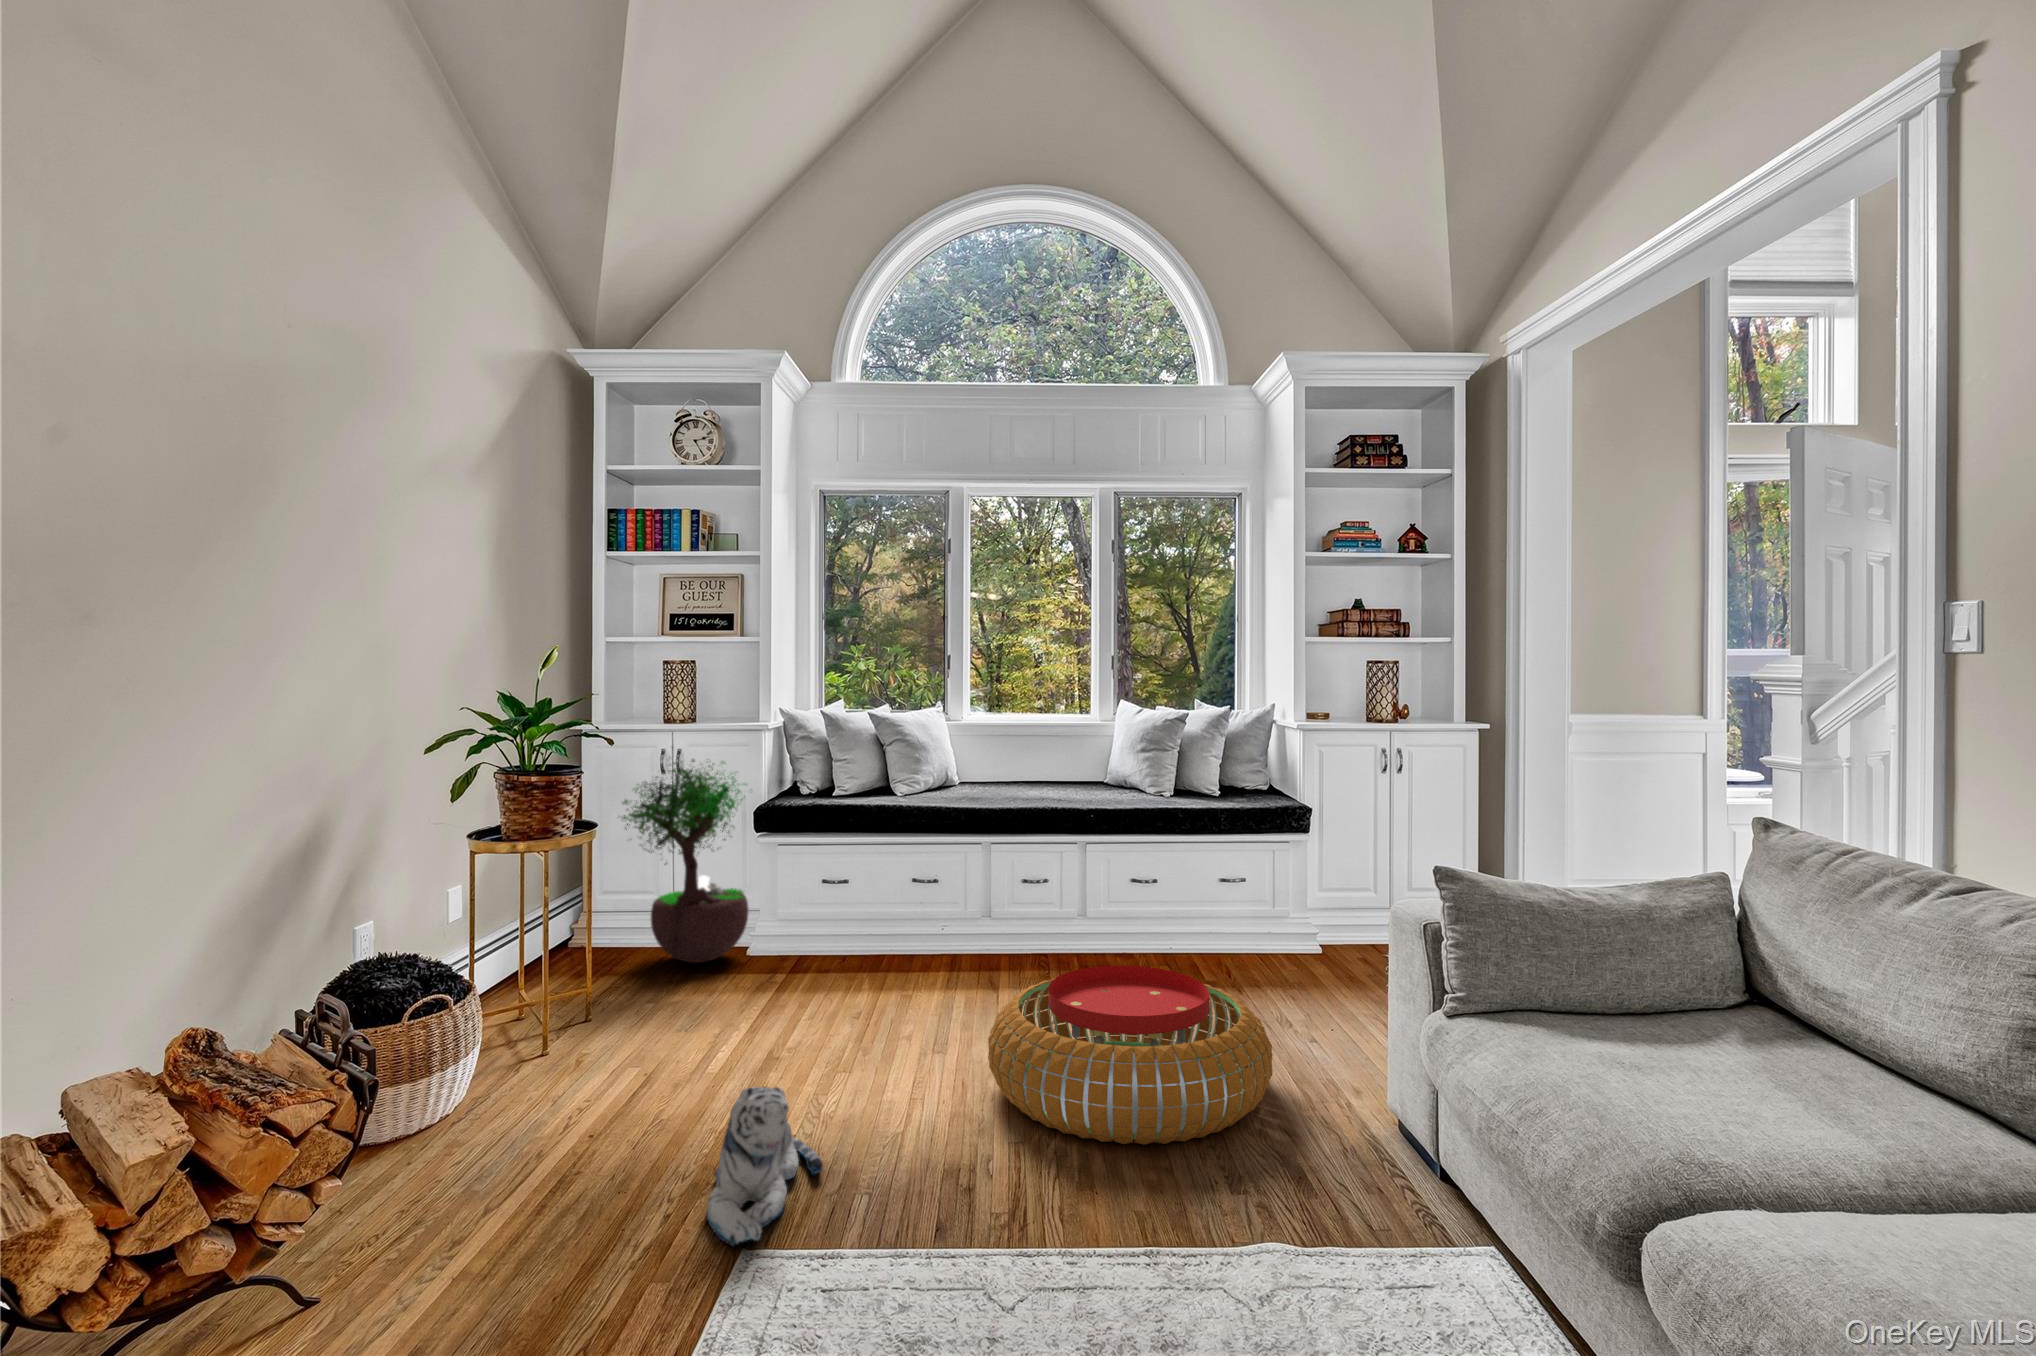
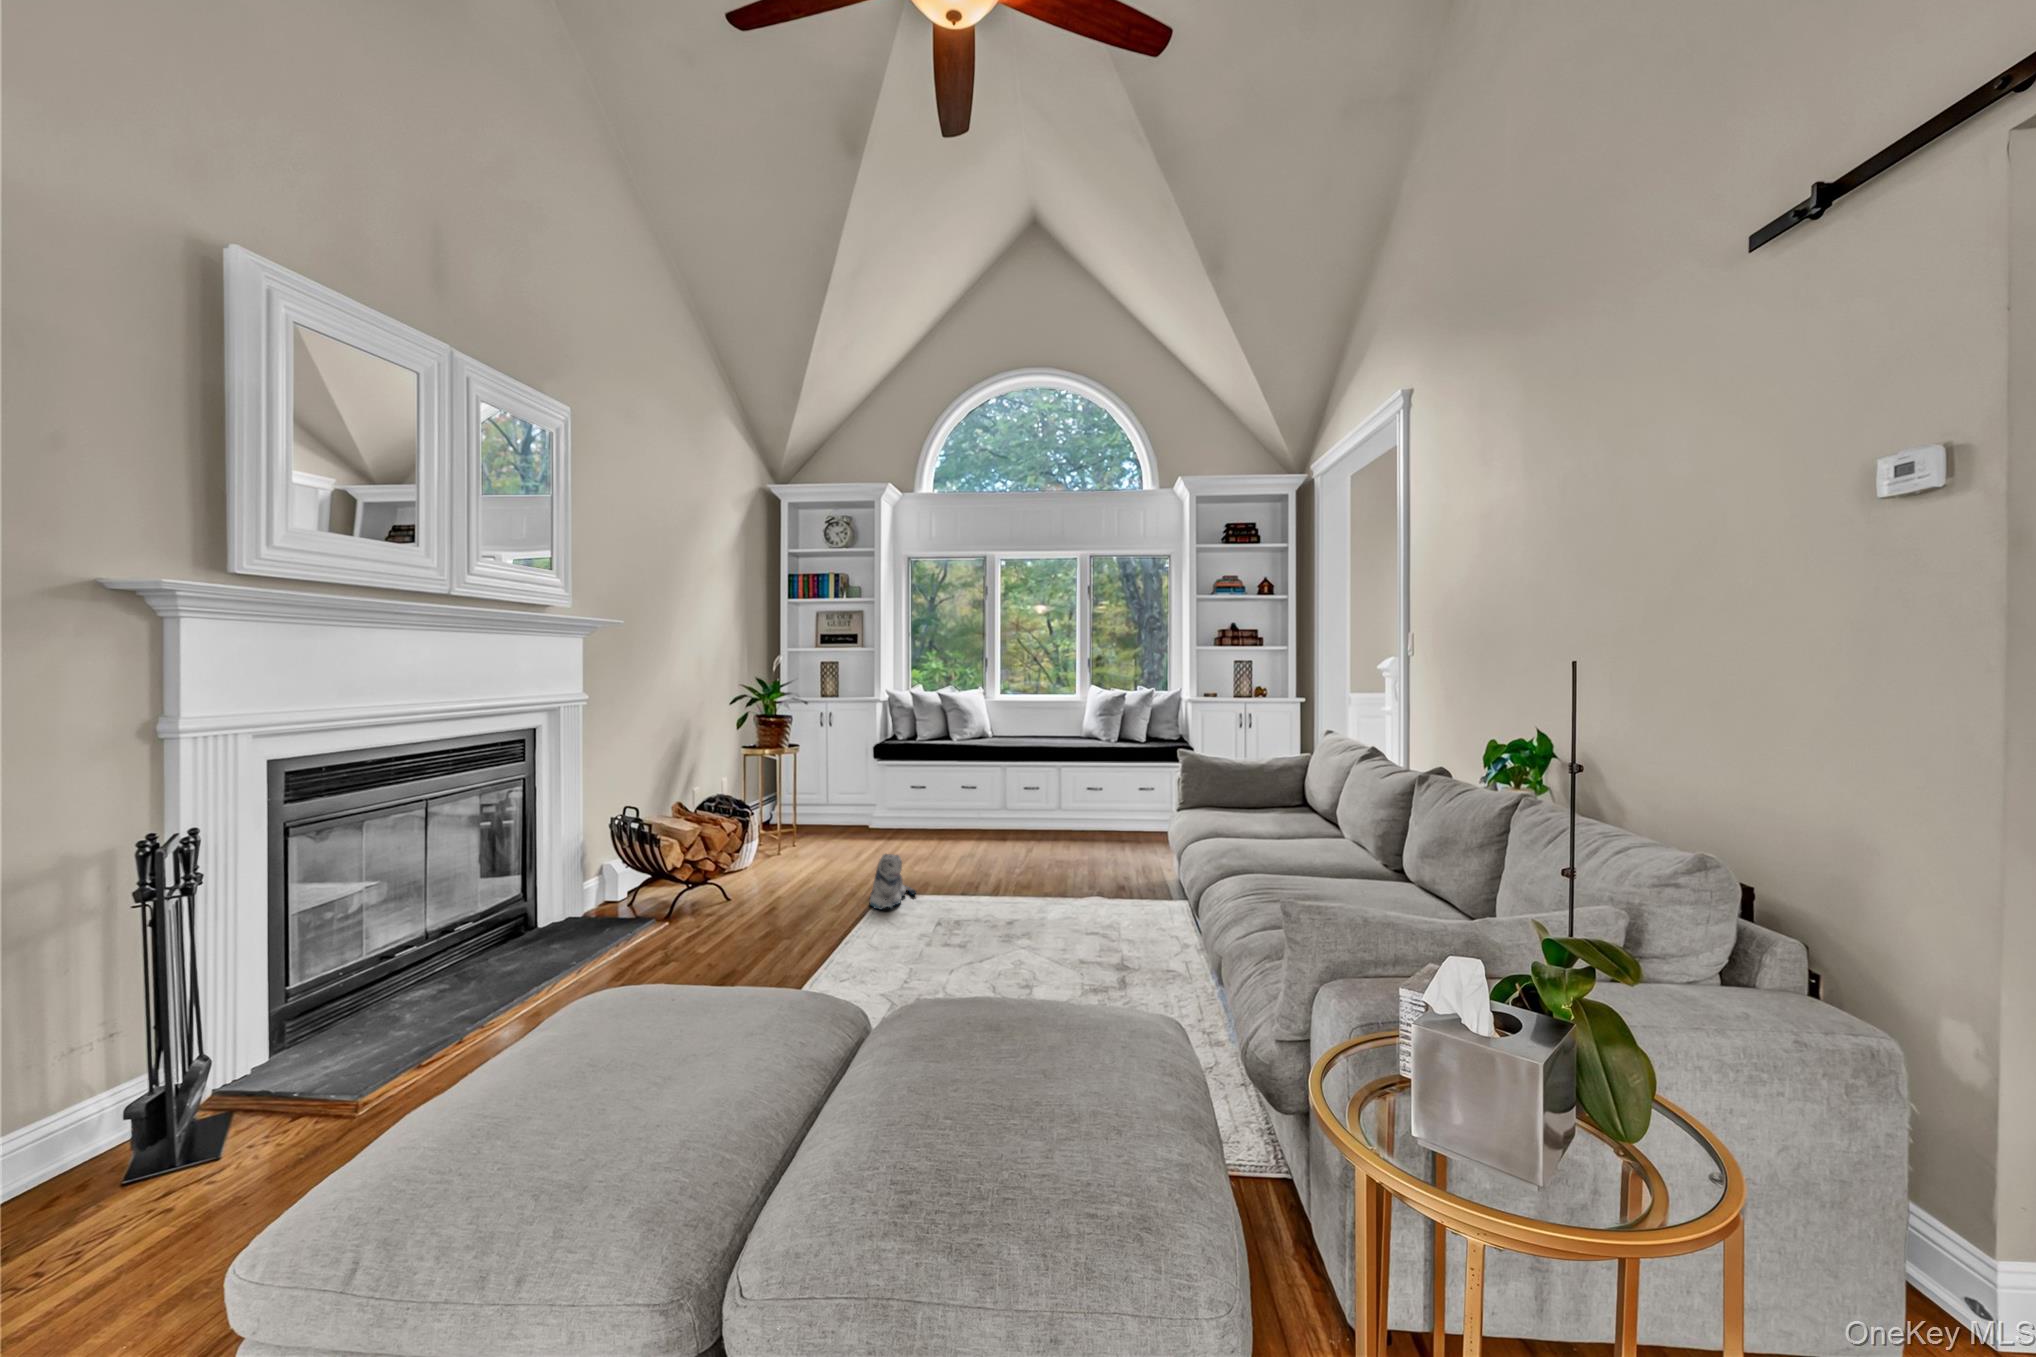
potted tree: present [622,759,752,963] -> none [802,711,874,832]
pouf: present [988,966,1273,1145] -> none [993,820,1129,890]

